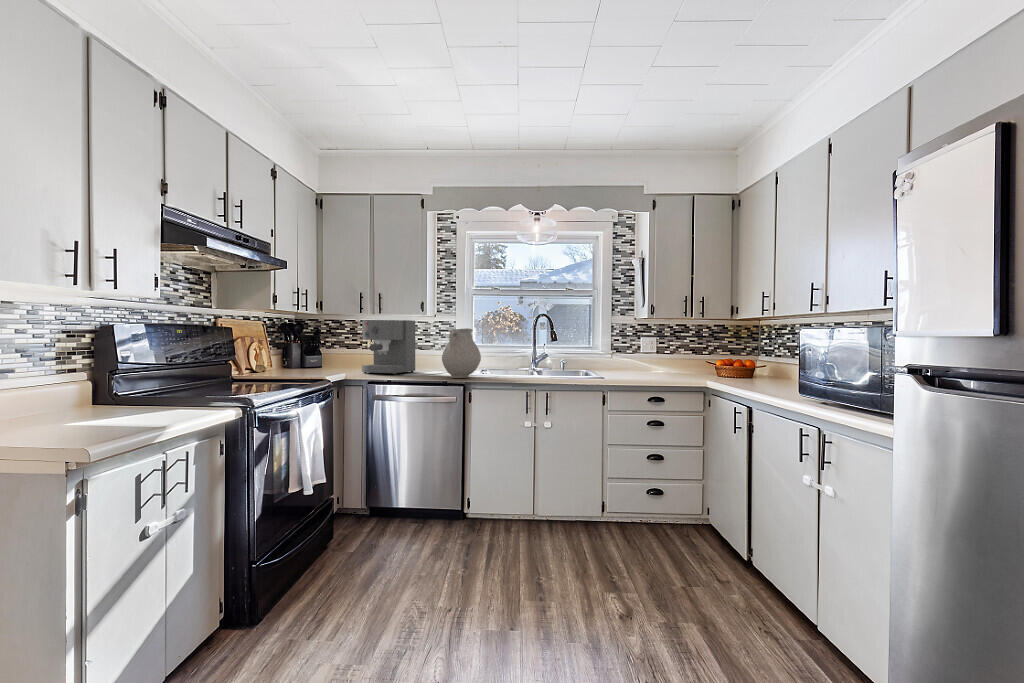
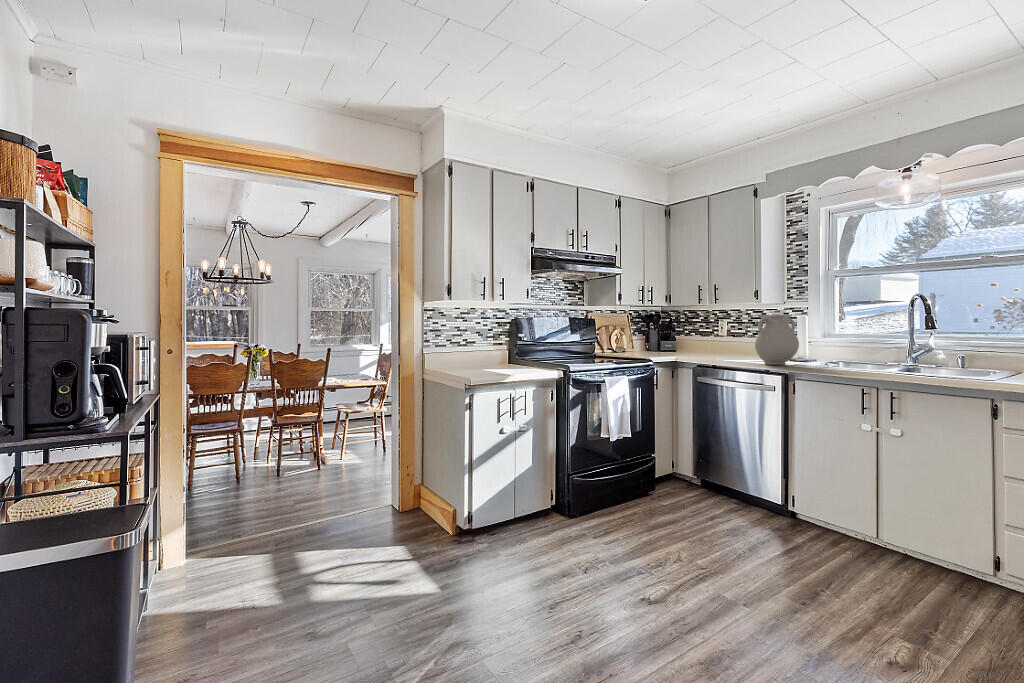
coffee maker: present [362,320,415,374] -> none [693,308,748,359]

